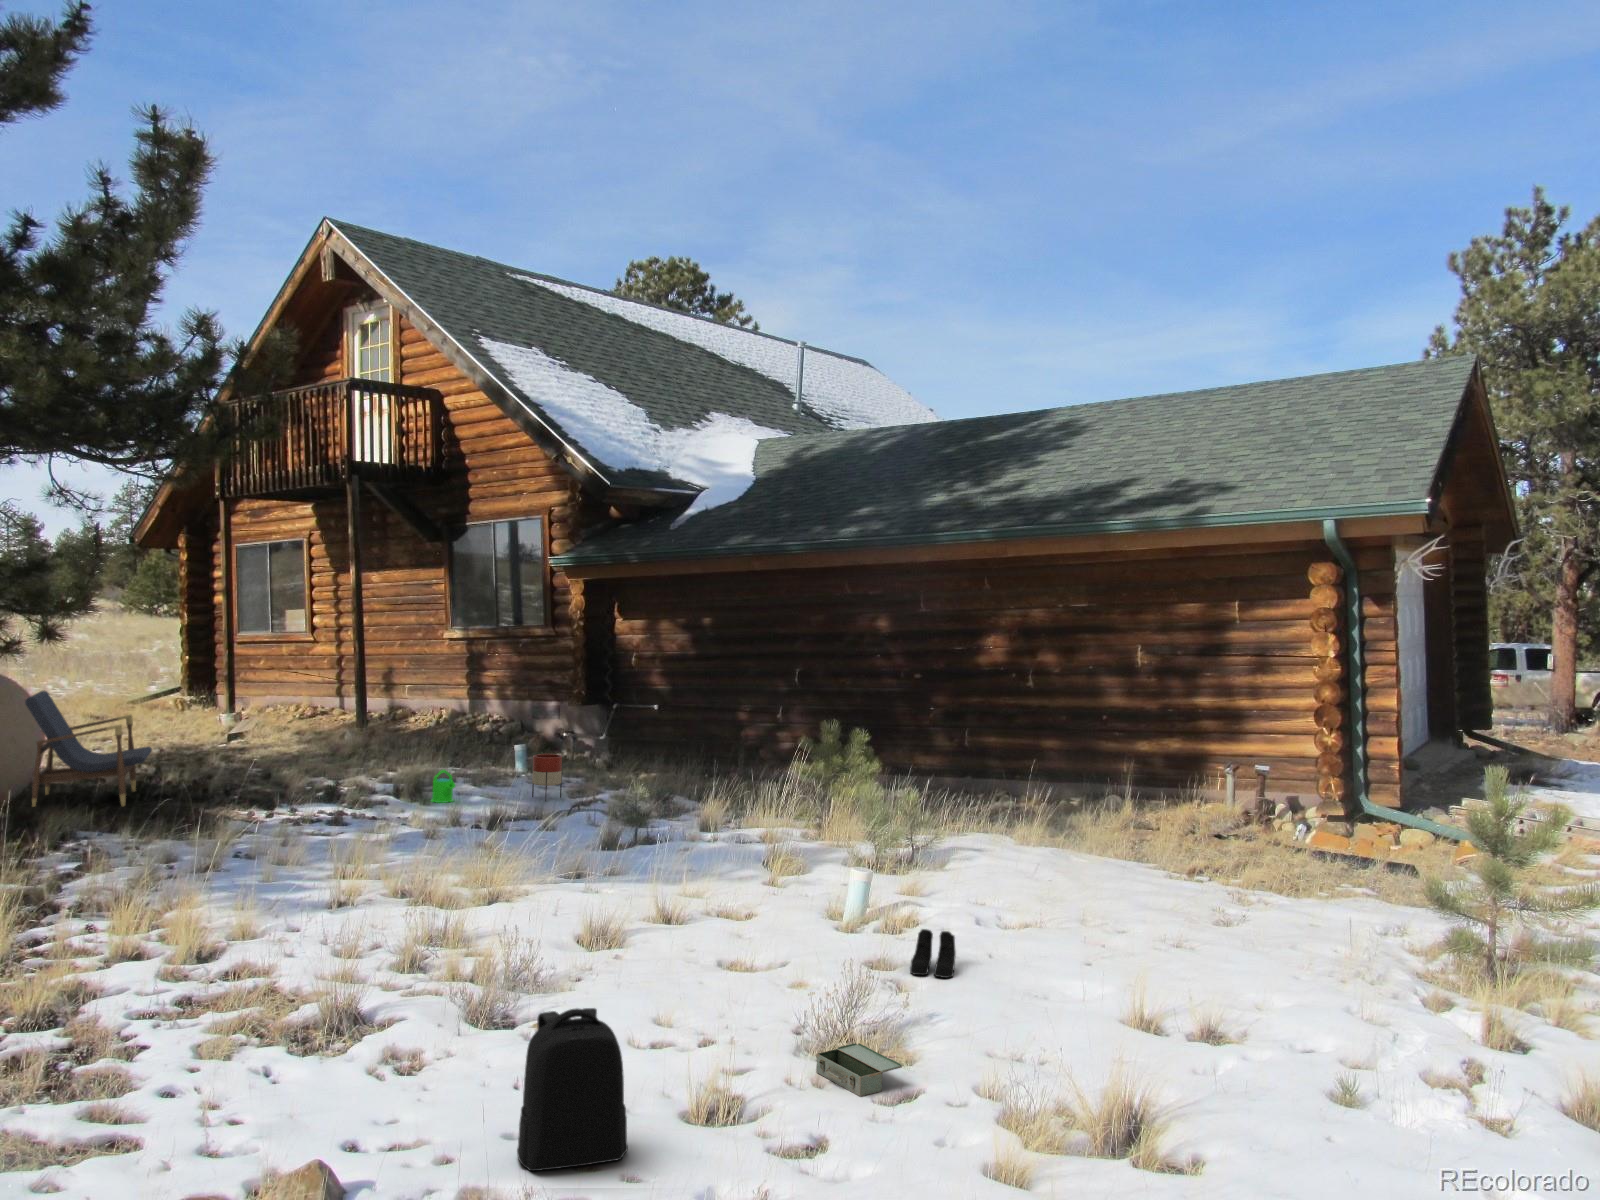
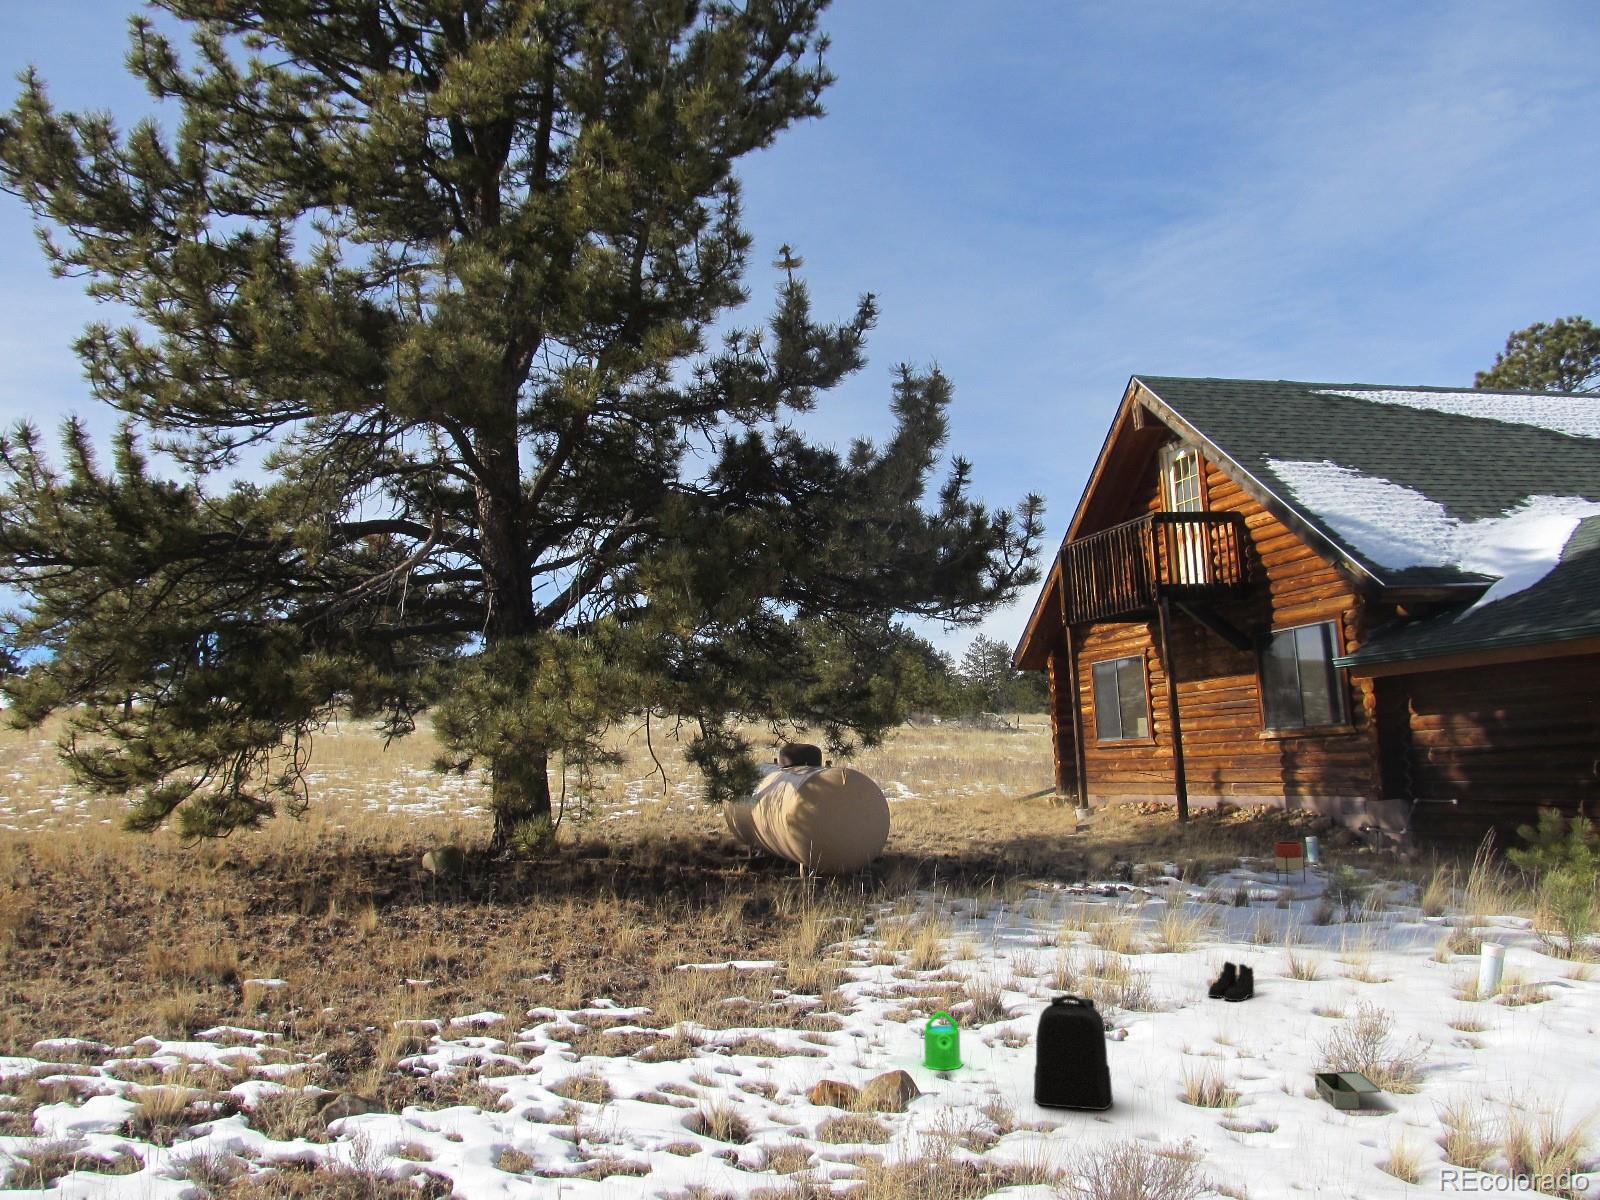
lounge chair: present [25,691,152,807] -> none [883,784,973,872]
watering can: present [431,770,455,803] -> present [923,1011,963,1070]
boots: present [910,929,956,978] -> present [1208,961,1254,1001]

